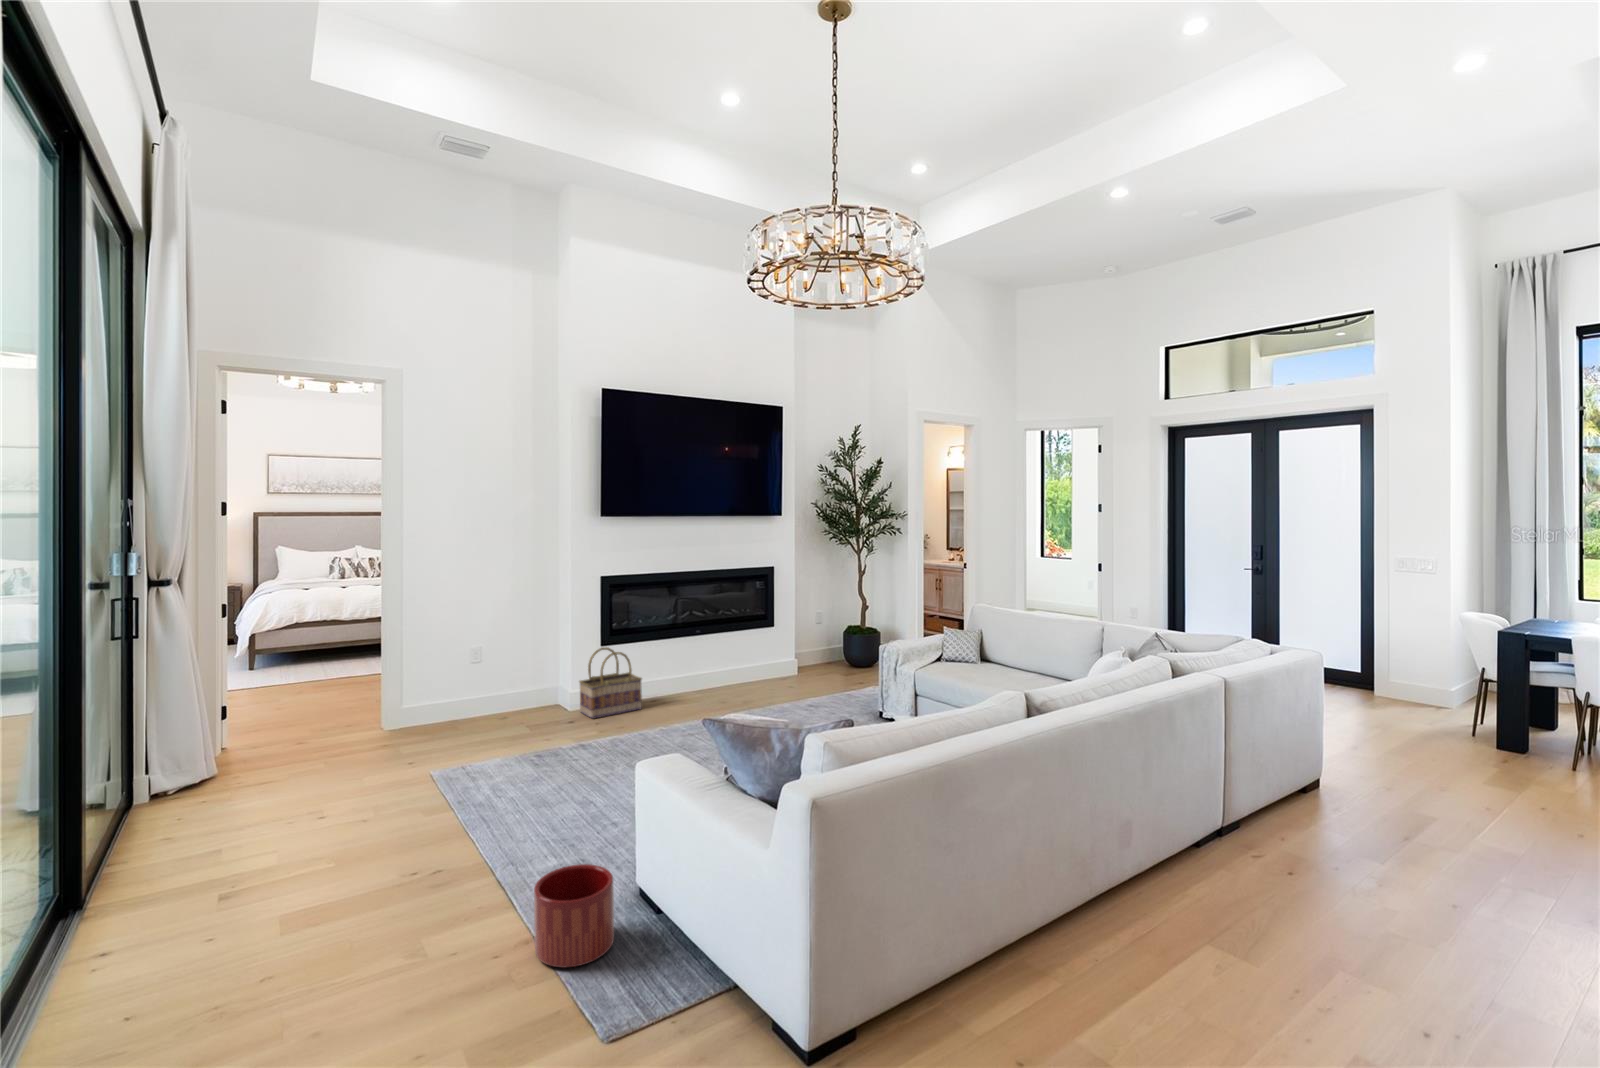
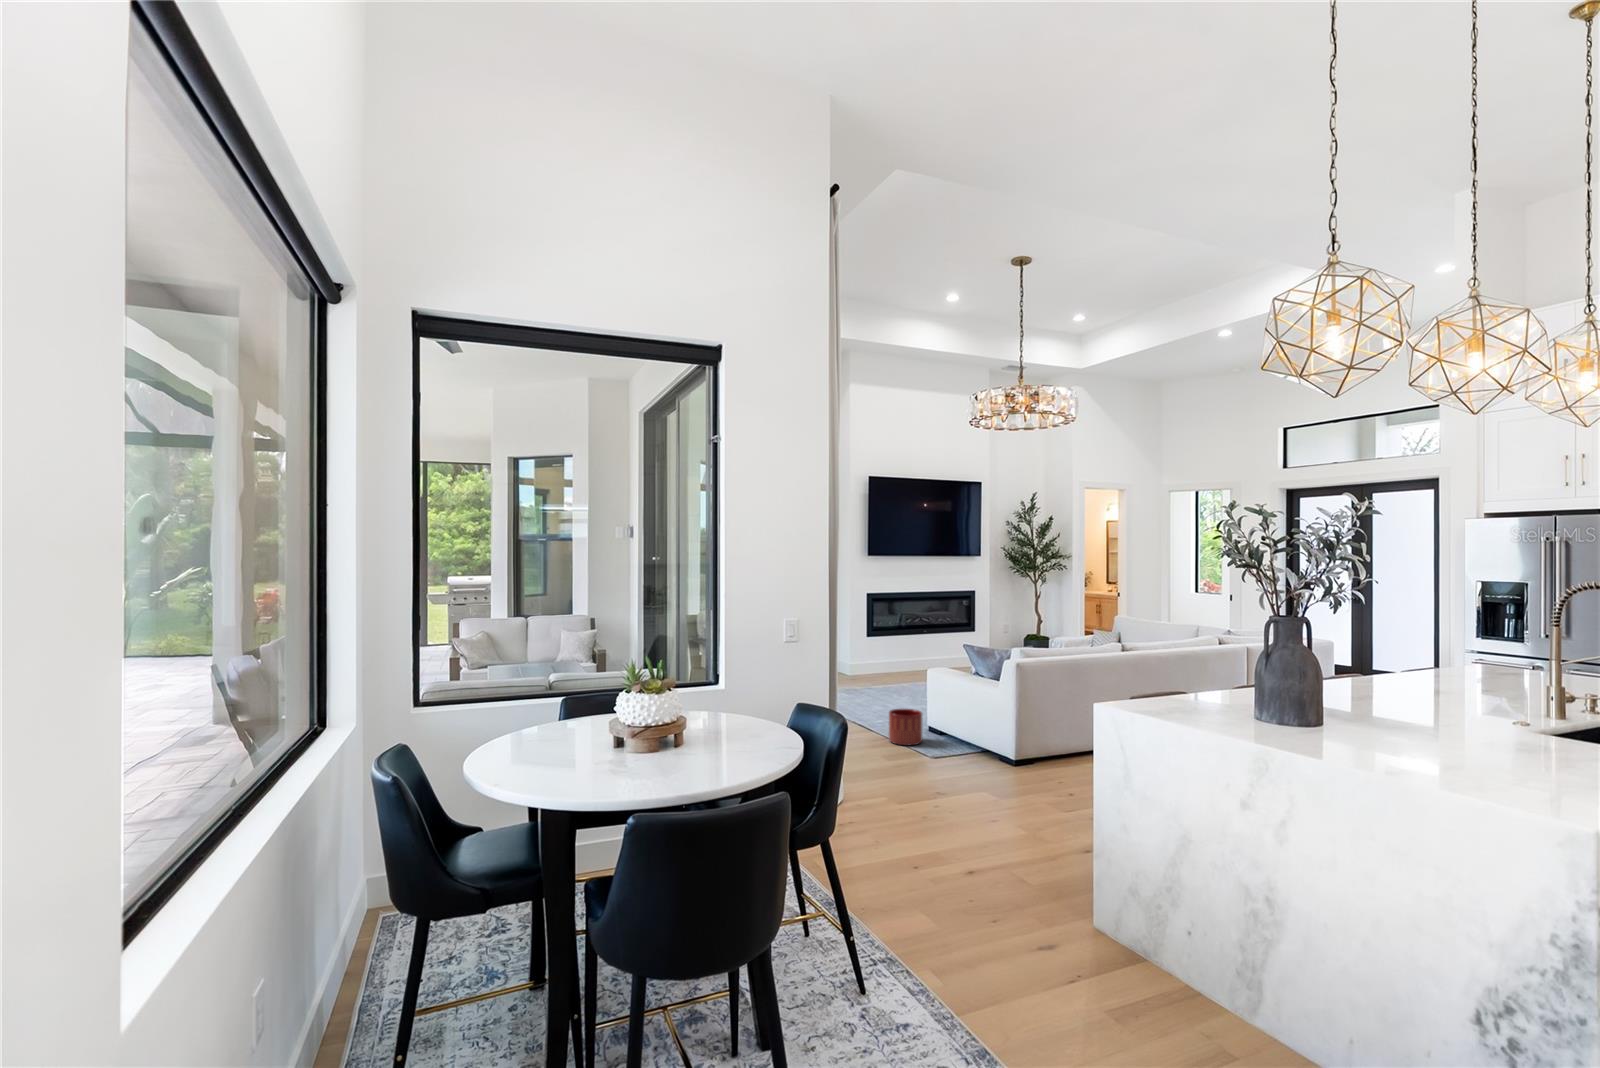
basket: present [579,647,642,719] -> none [855,636,894,679]

